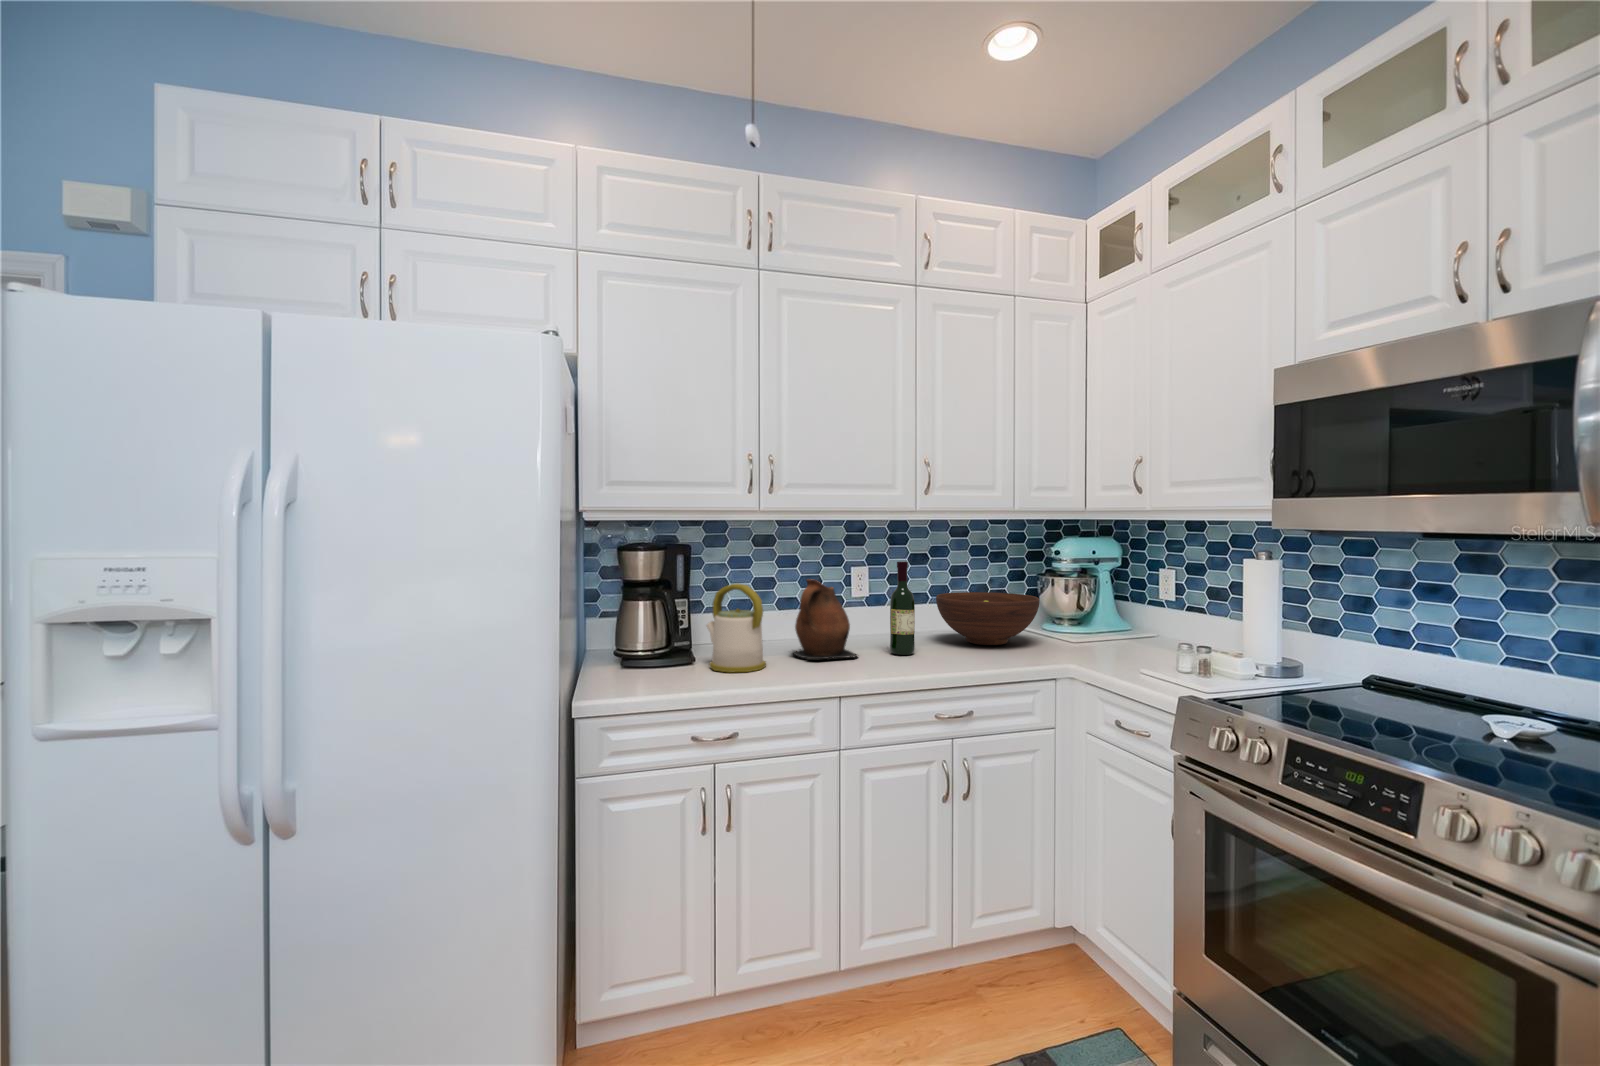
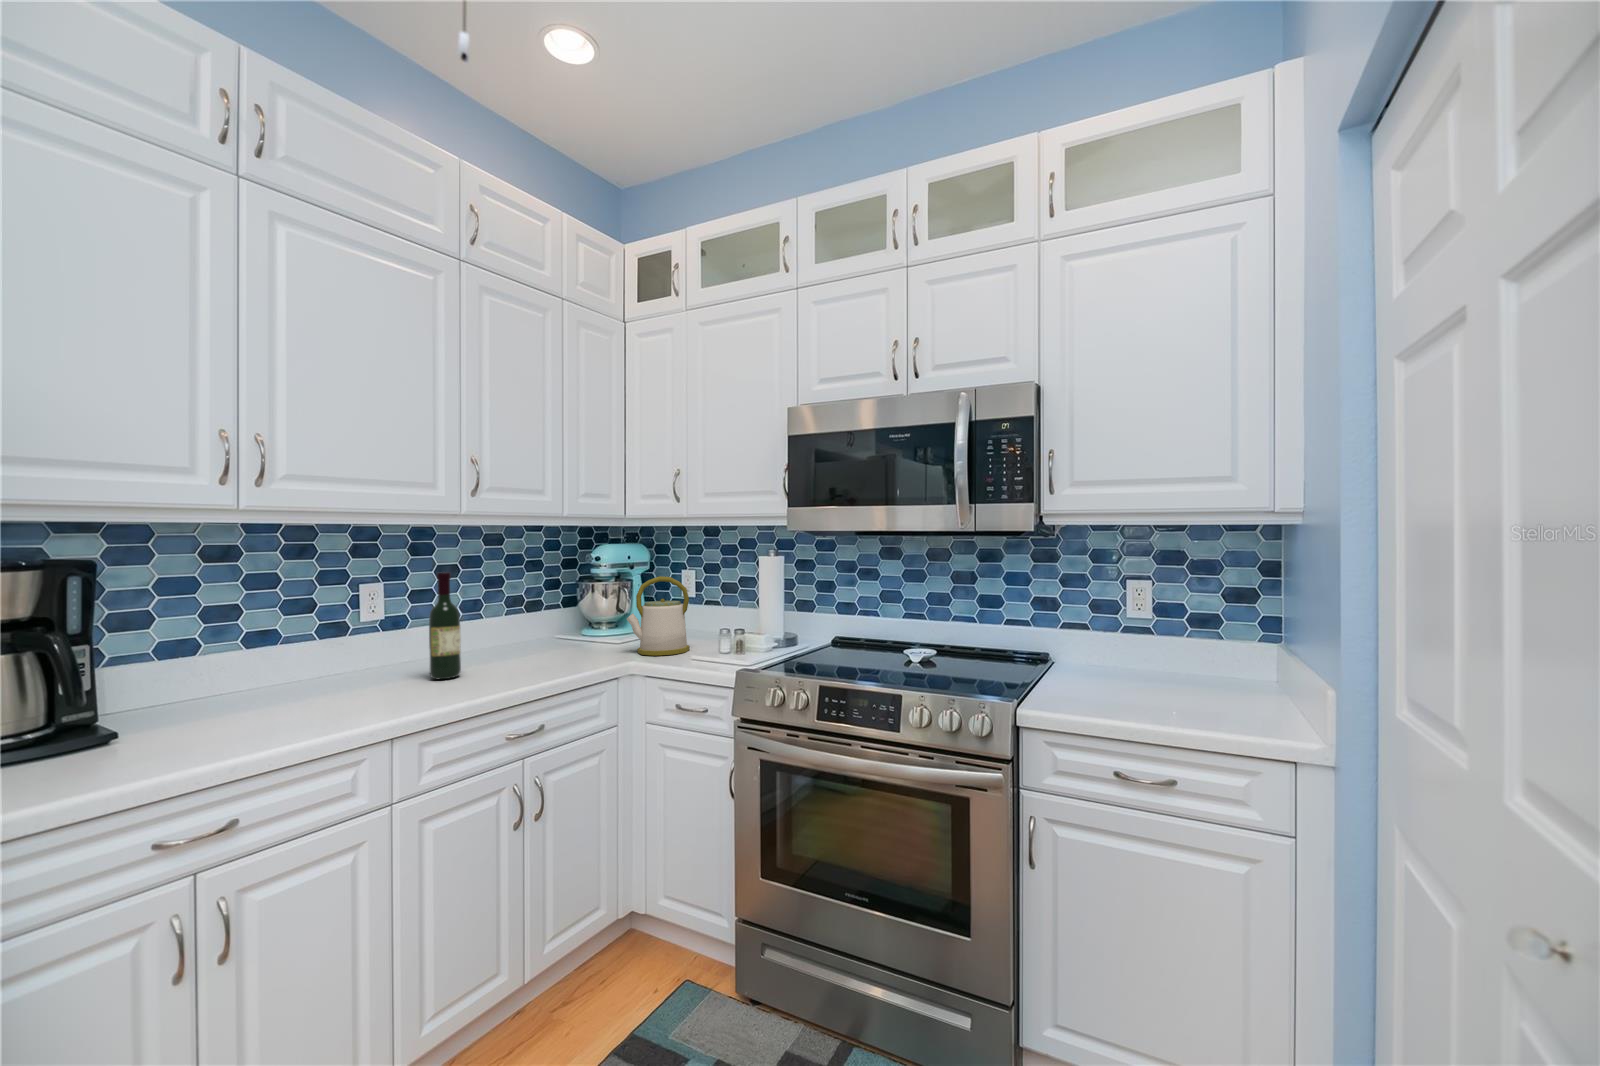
ceramic pitcher: present [793,579,858,660] -> none [280,600,392,703]
kettle: present [706,584,766,672] -> present [627,576,690,656]
fruit bowl: present [936,592,1040,645] -> none [476,601,588,656]

